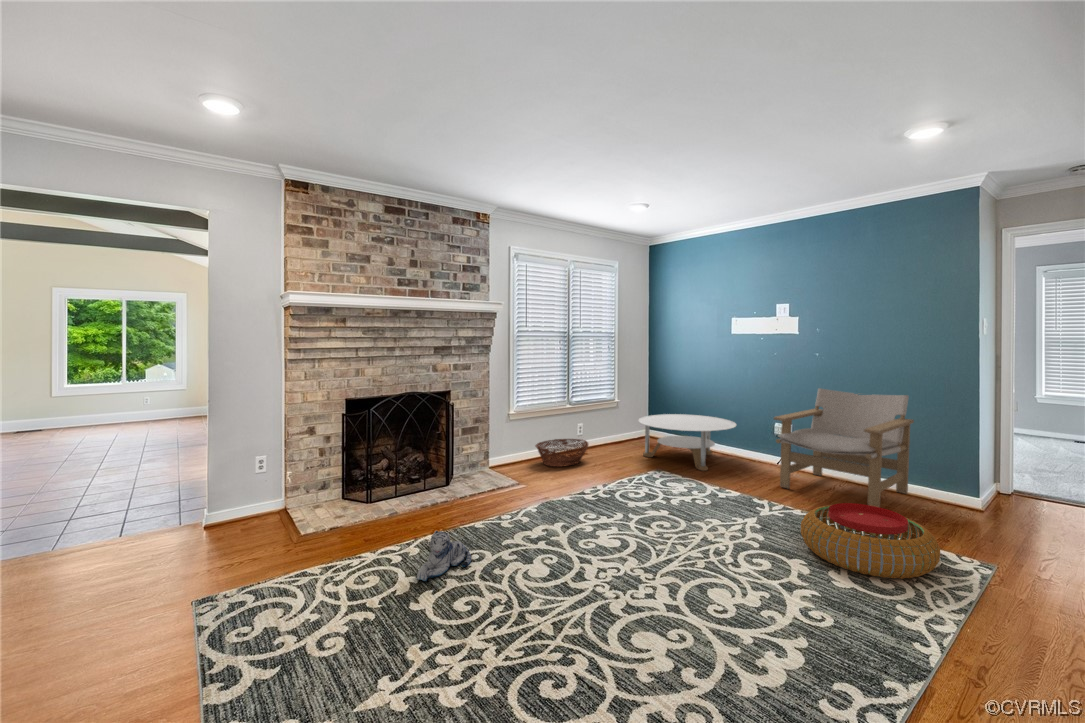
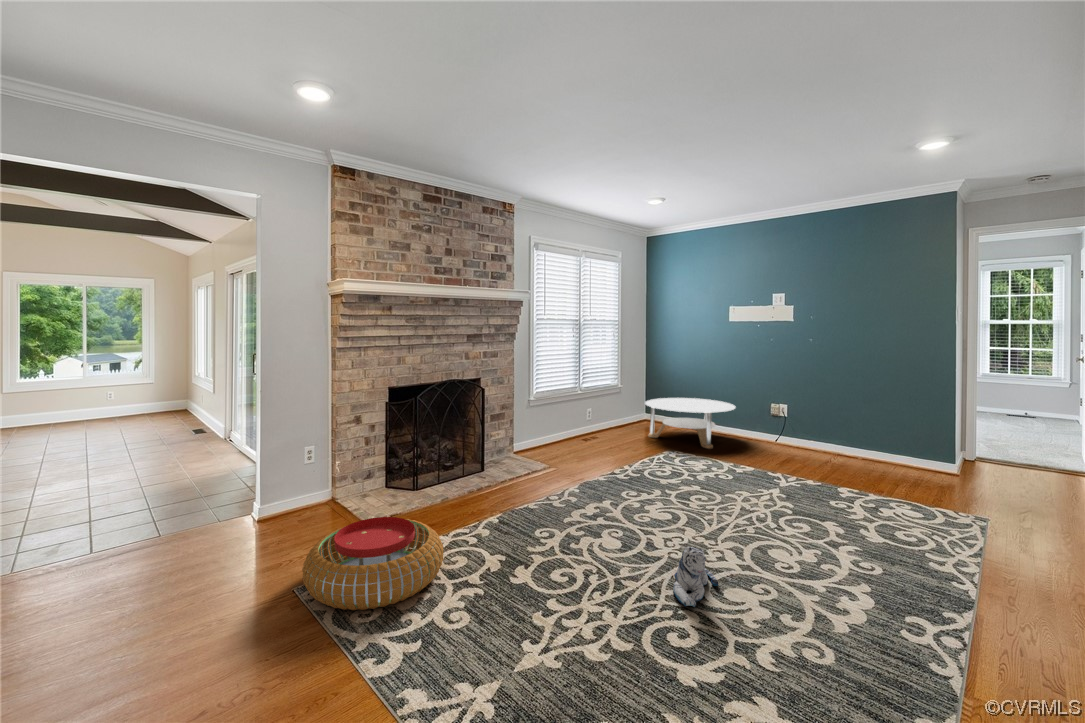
lounge chair: present [774,388,914,507] -> none [779,372,897,478]
basket: present [535,439,588,467] -> none [553,422,602,449]
pouf: present [801,503,940,579] -> present [302,517,444,610]
plush toy: present [417,531,472,581] -> present [673,547,718,607]

